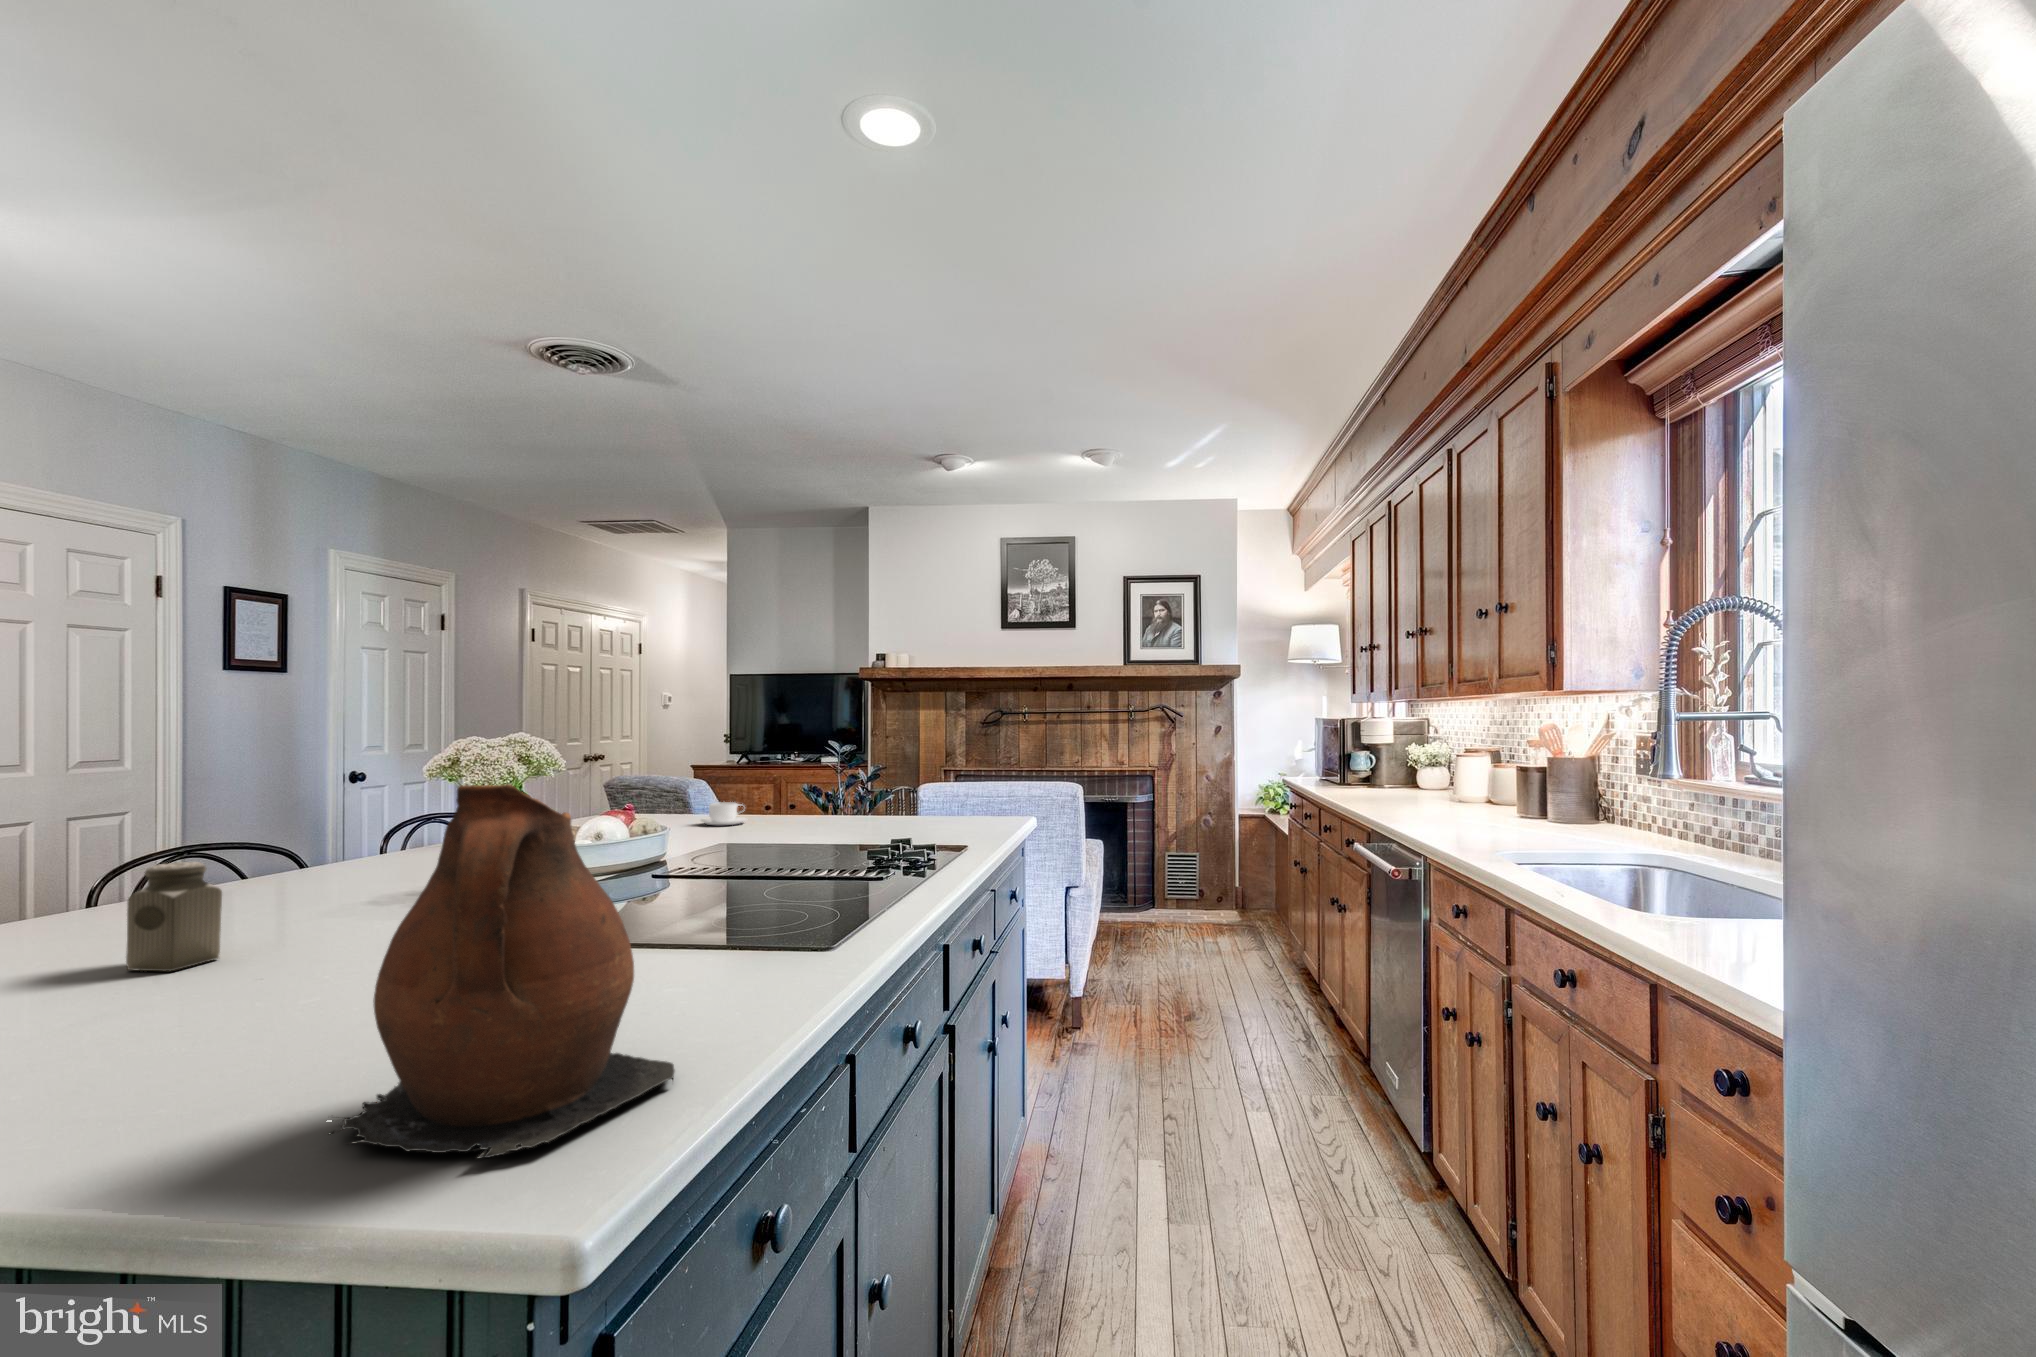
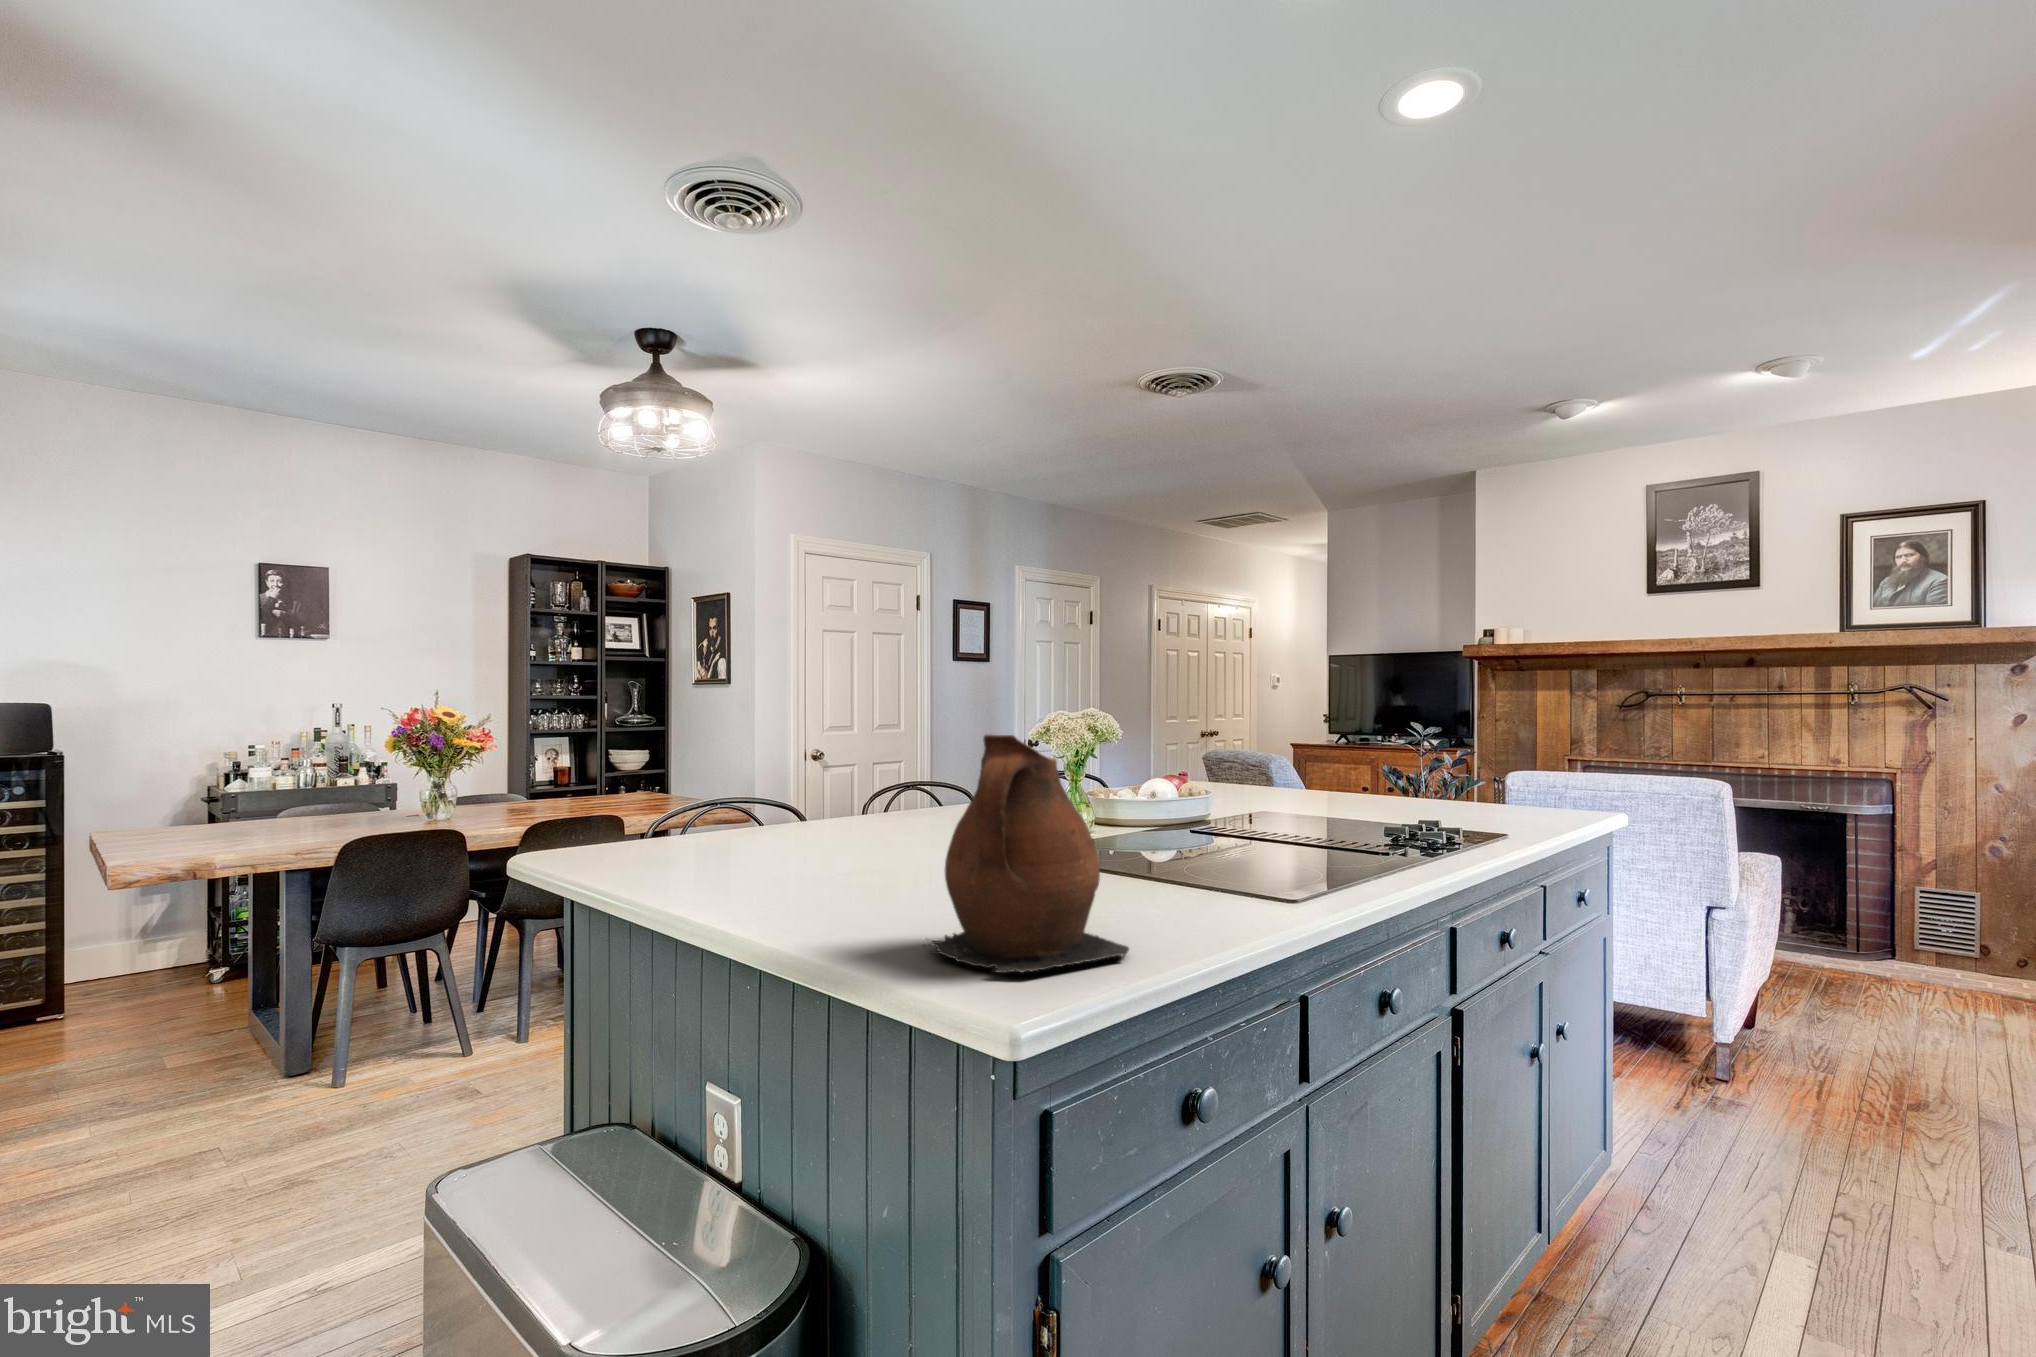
coffee cup: present [701,802,746,825] -> none [1259,777,1303,798]
salt shaker: present [126,862,222,971] -> none [854,788,901,857]

